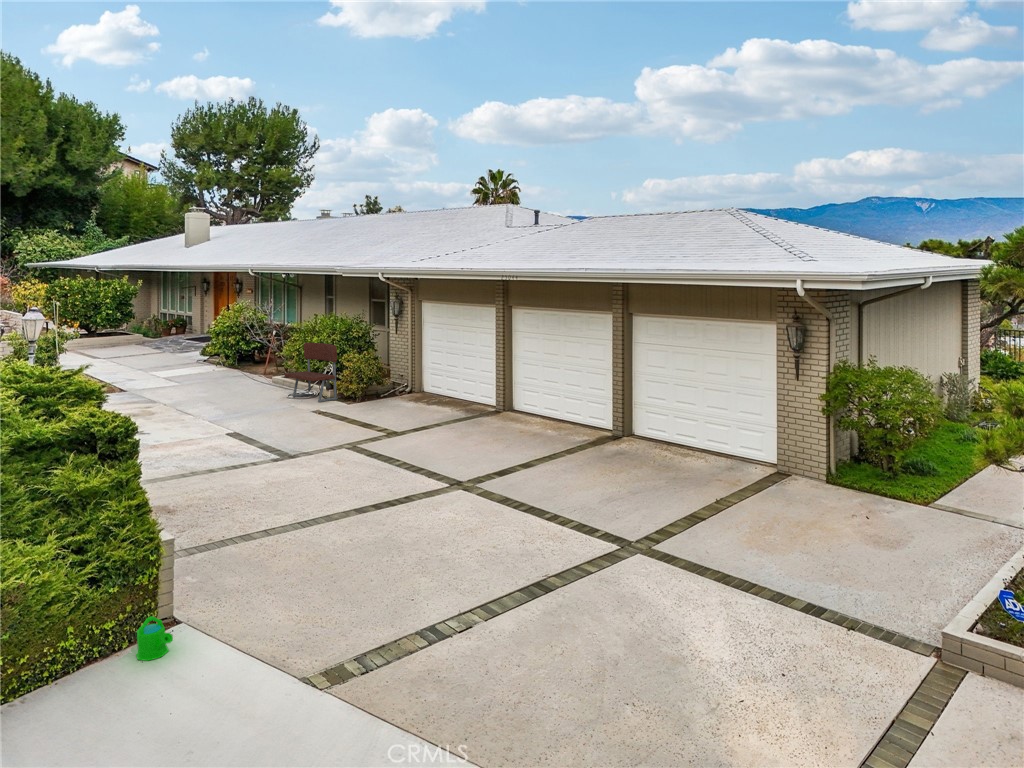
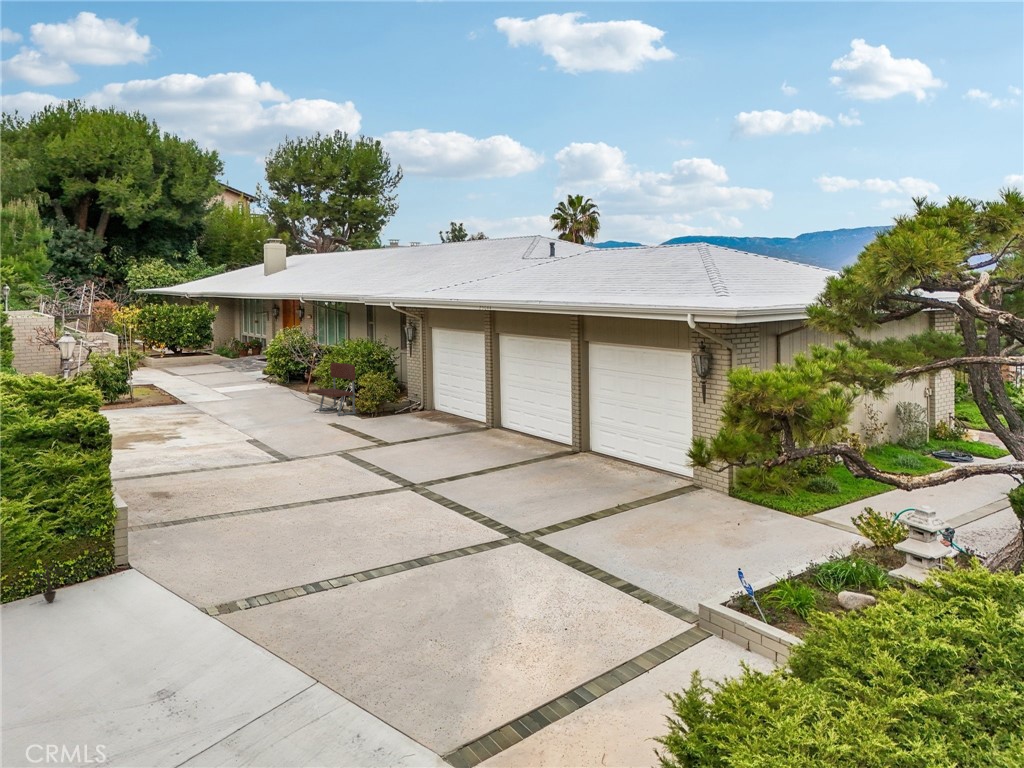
watering can: present [136,616,173,661] -> none [89,559,112,590]
decorative plant: none [59,632,105,697] -> present [34,564,63,603]

